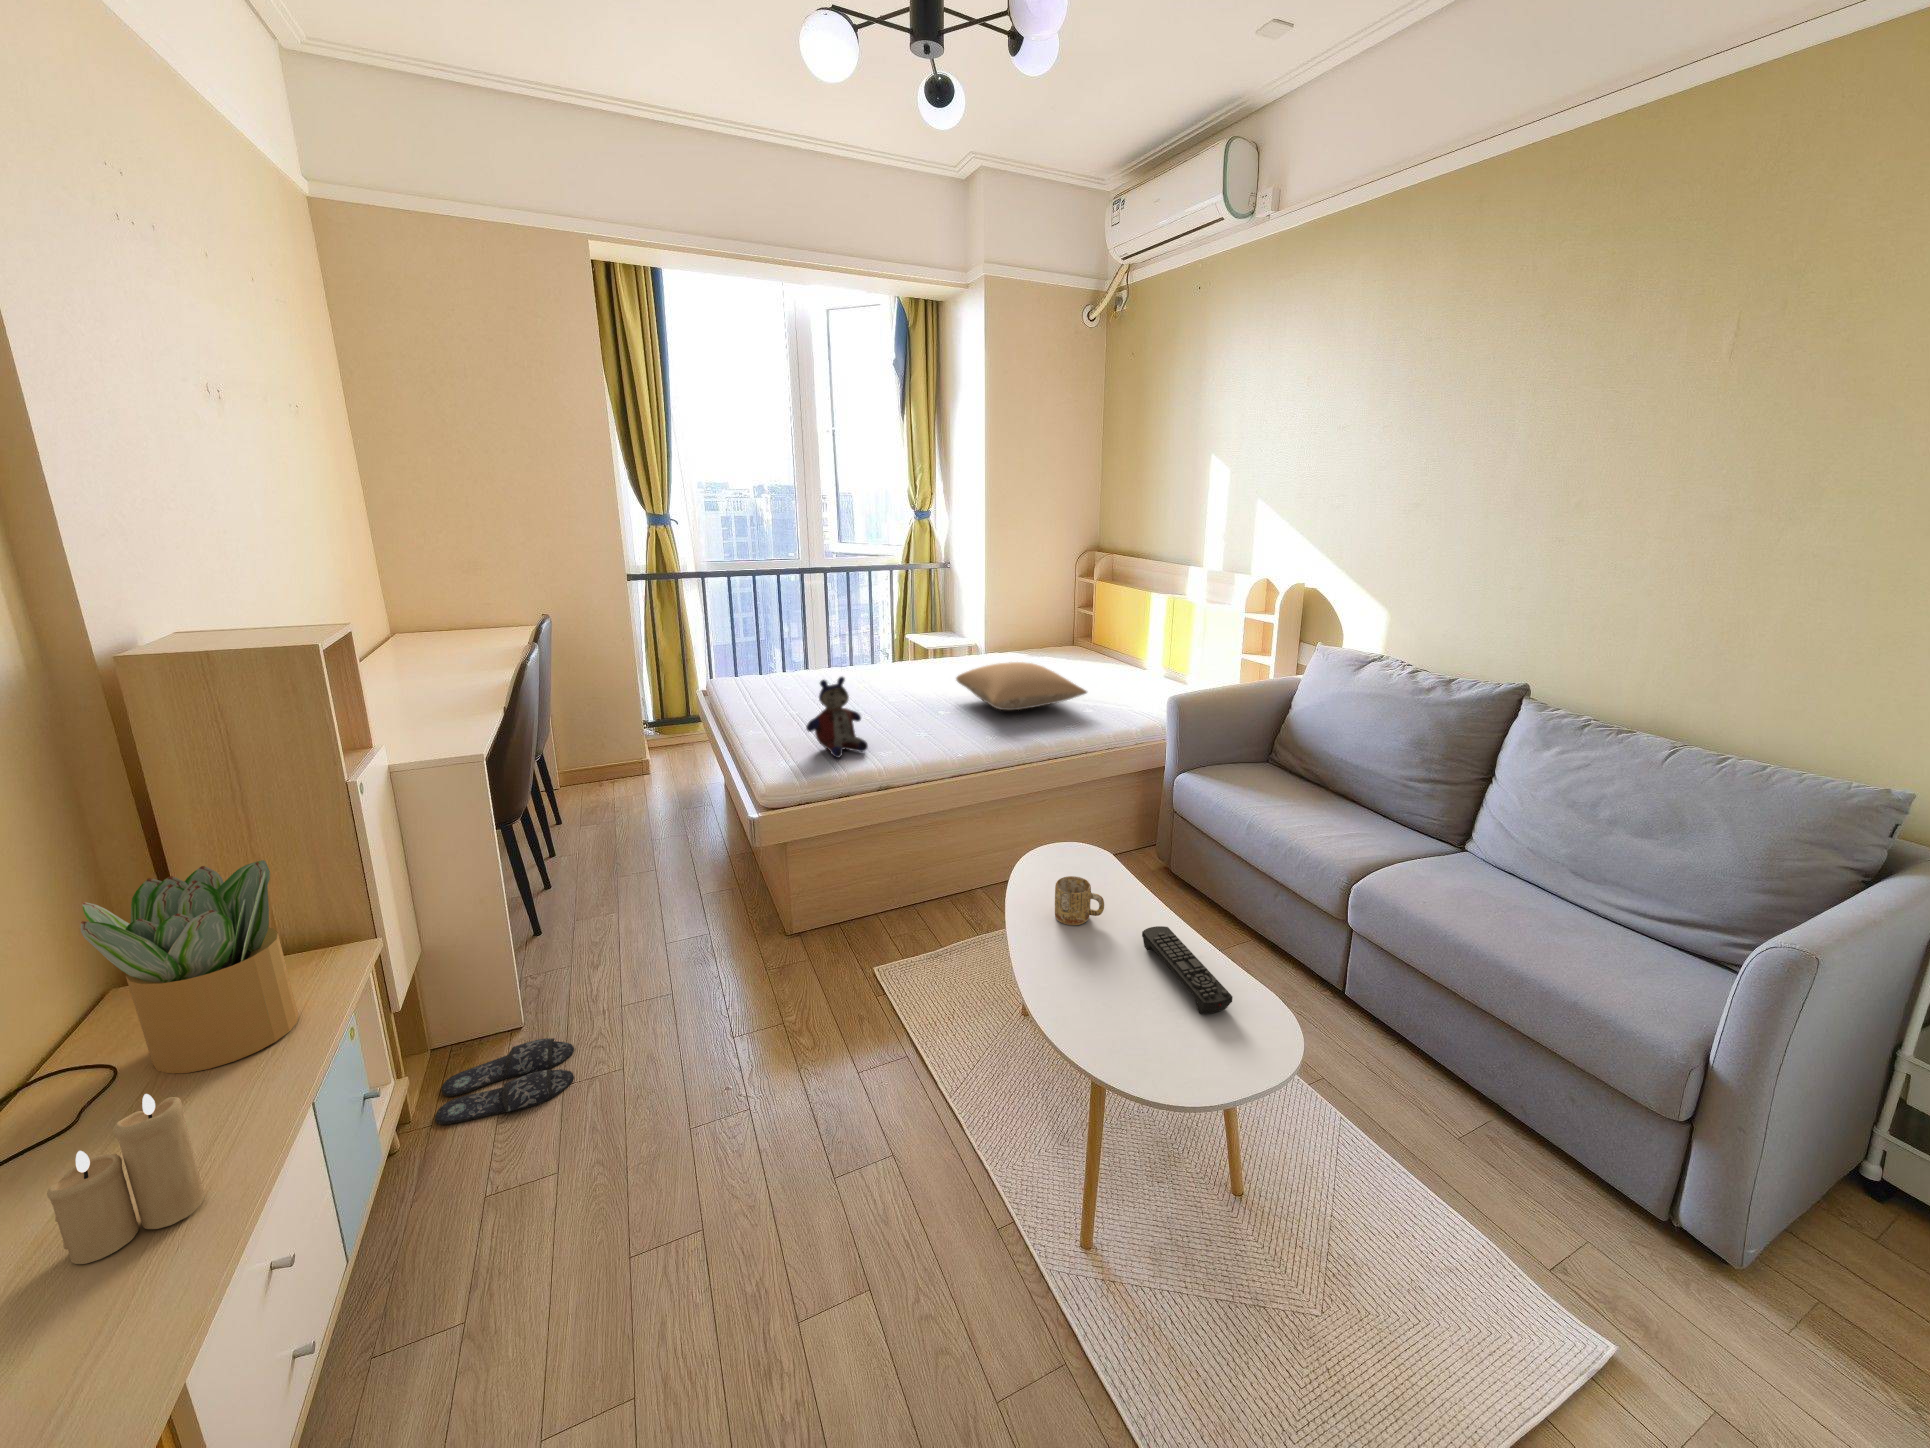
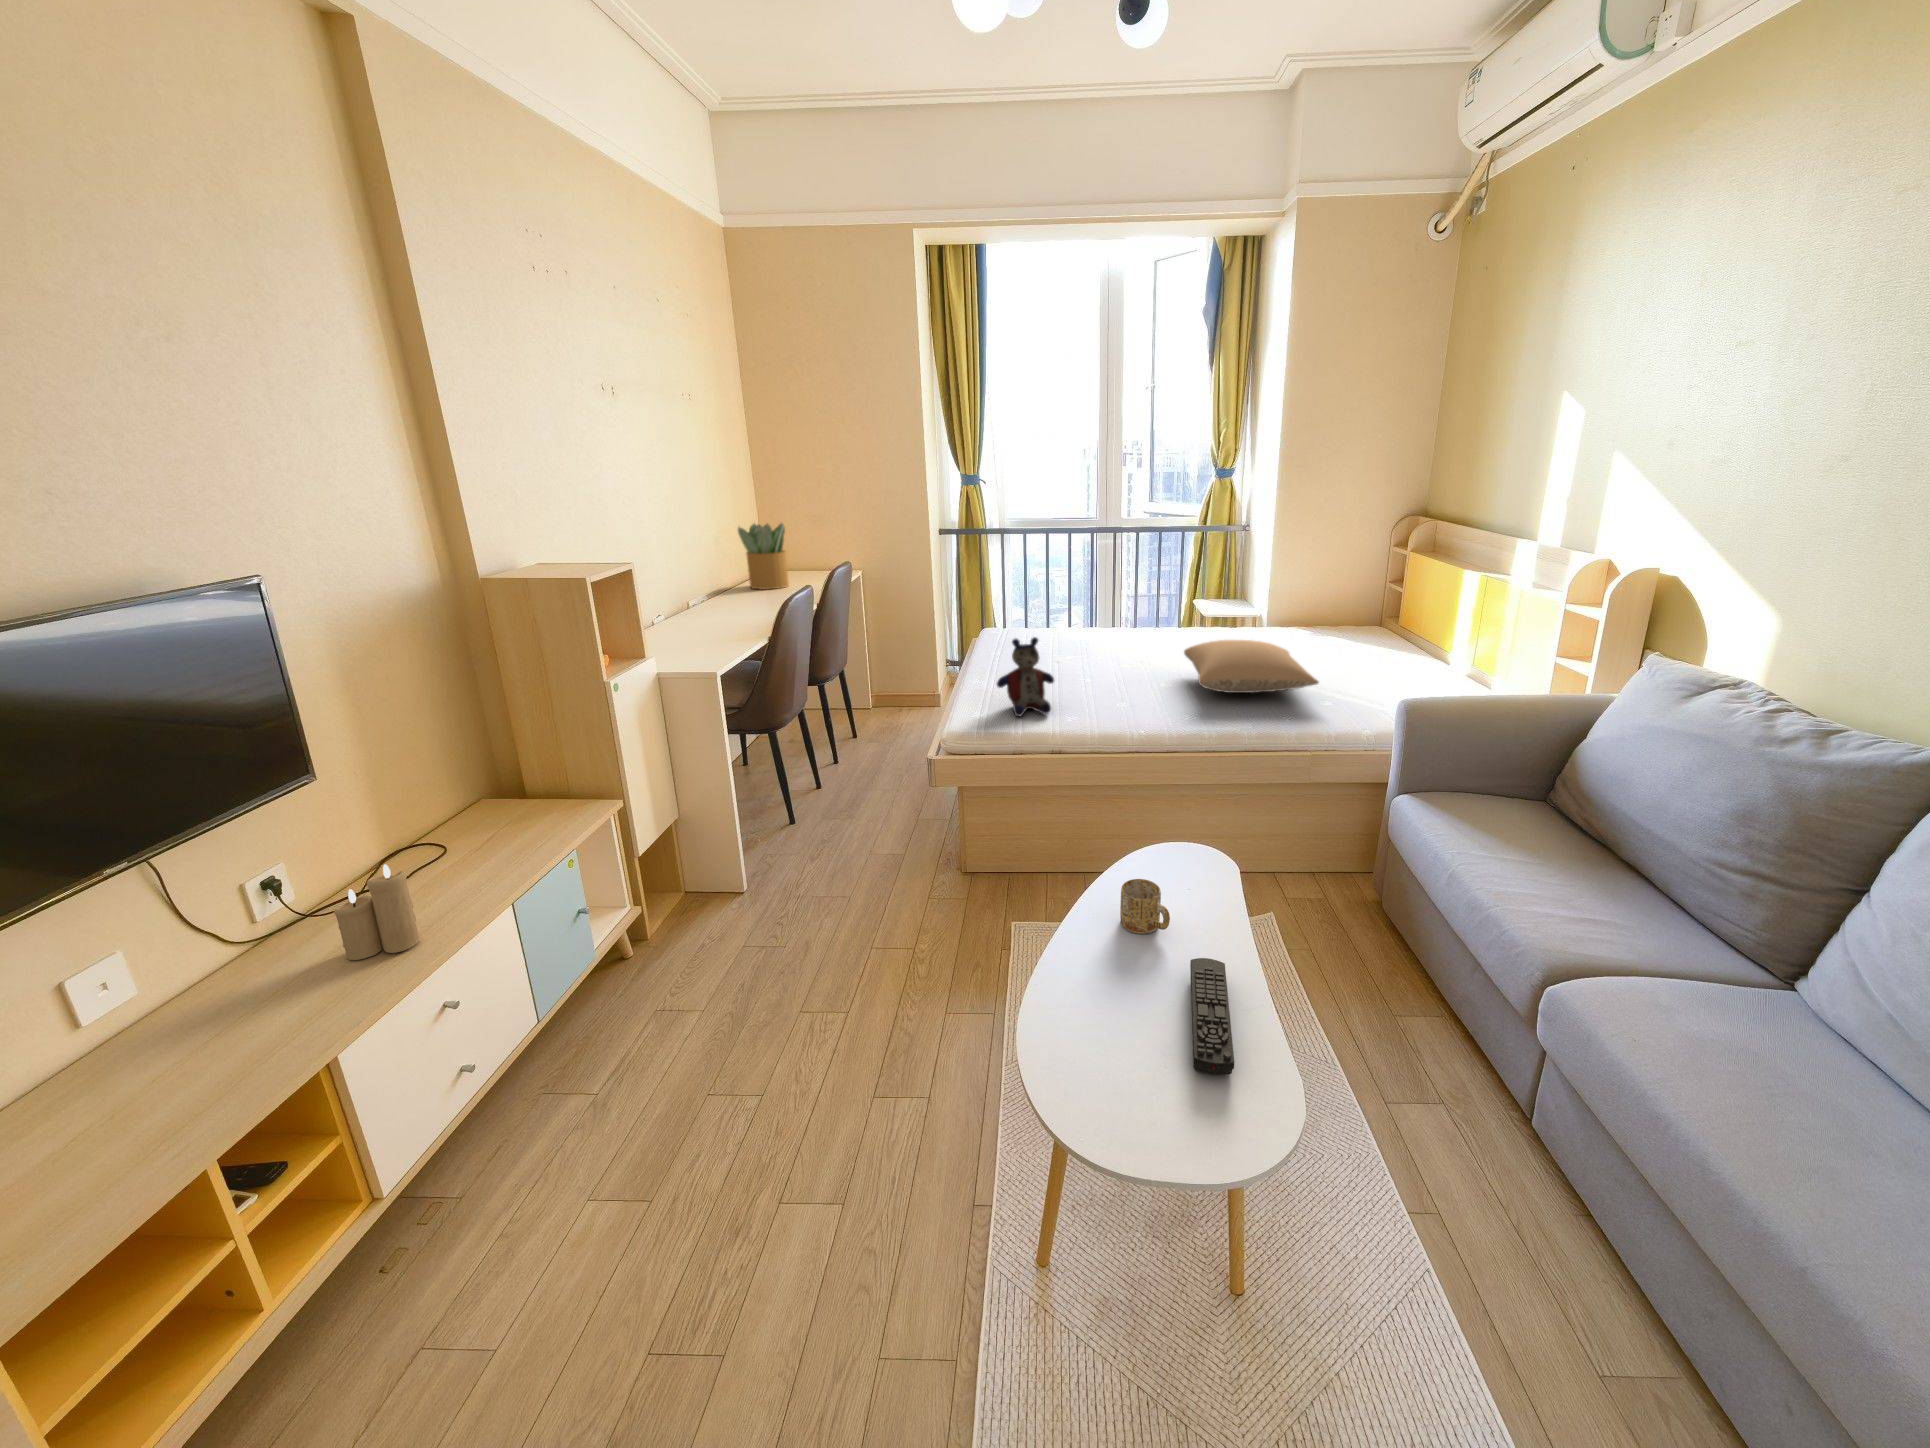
potted plant: present [81,860,298,1074] -> present [738,524,789,590]
slippers: present [435,1038,574,1125] -> none [654,907,759,956]

